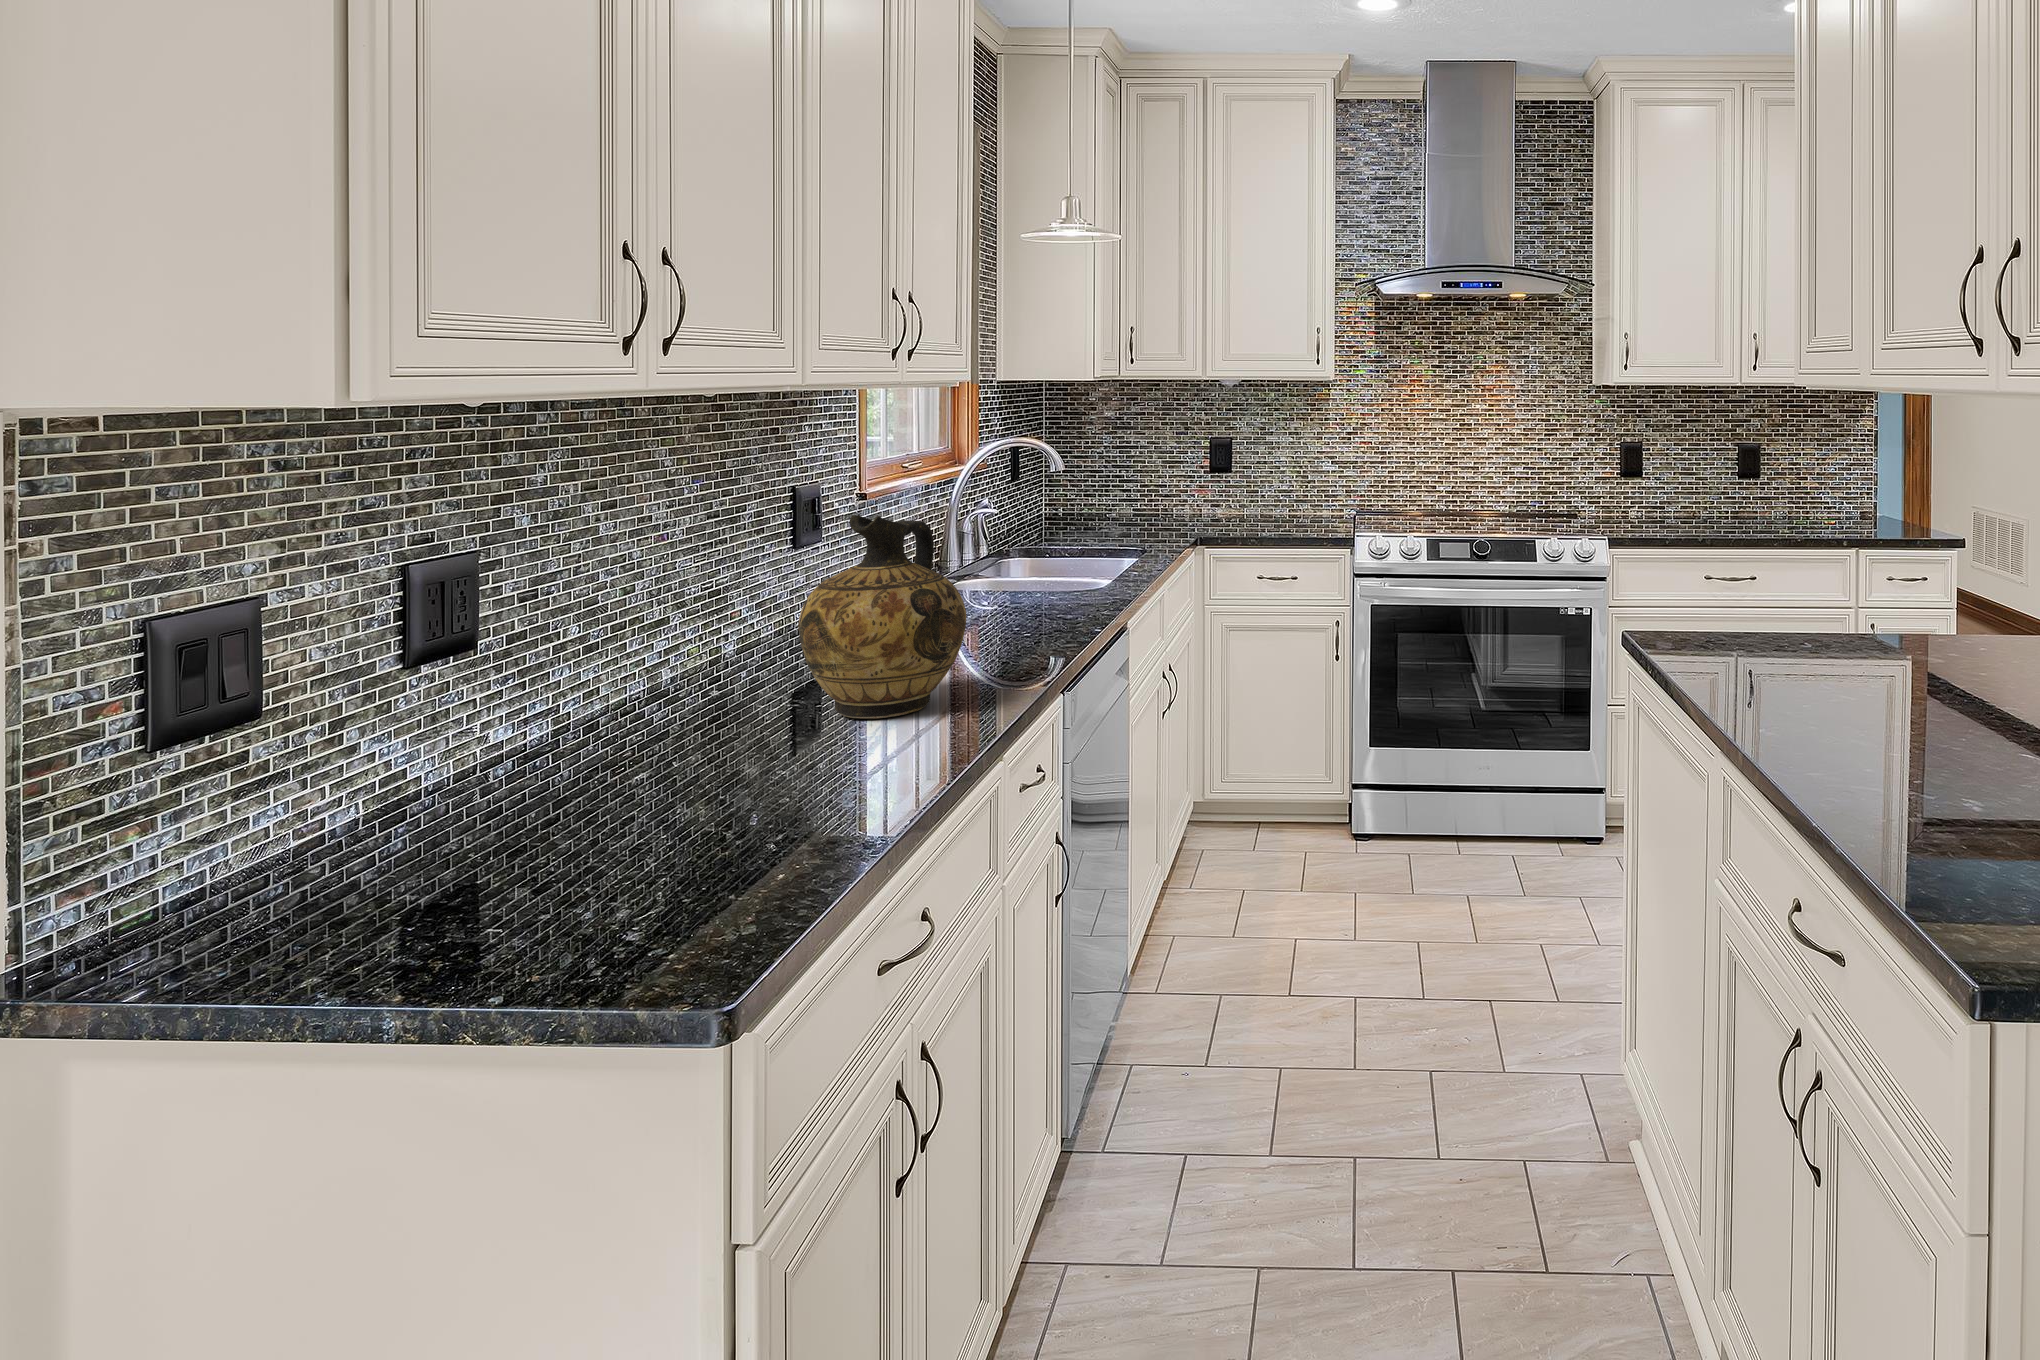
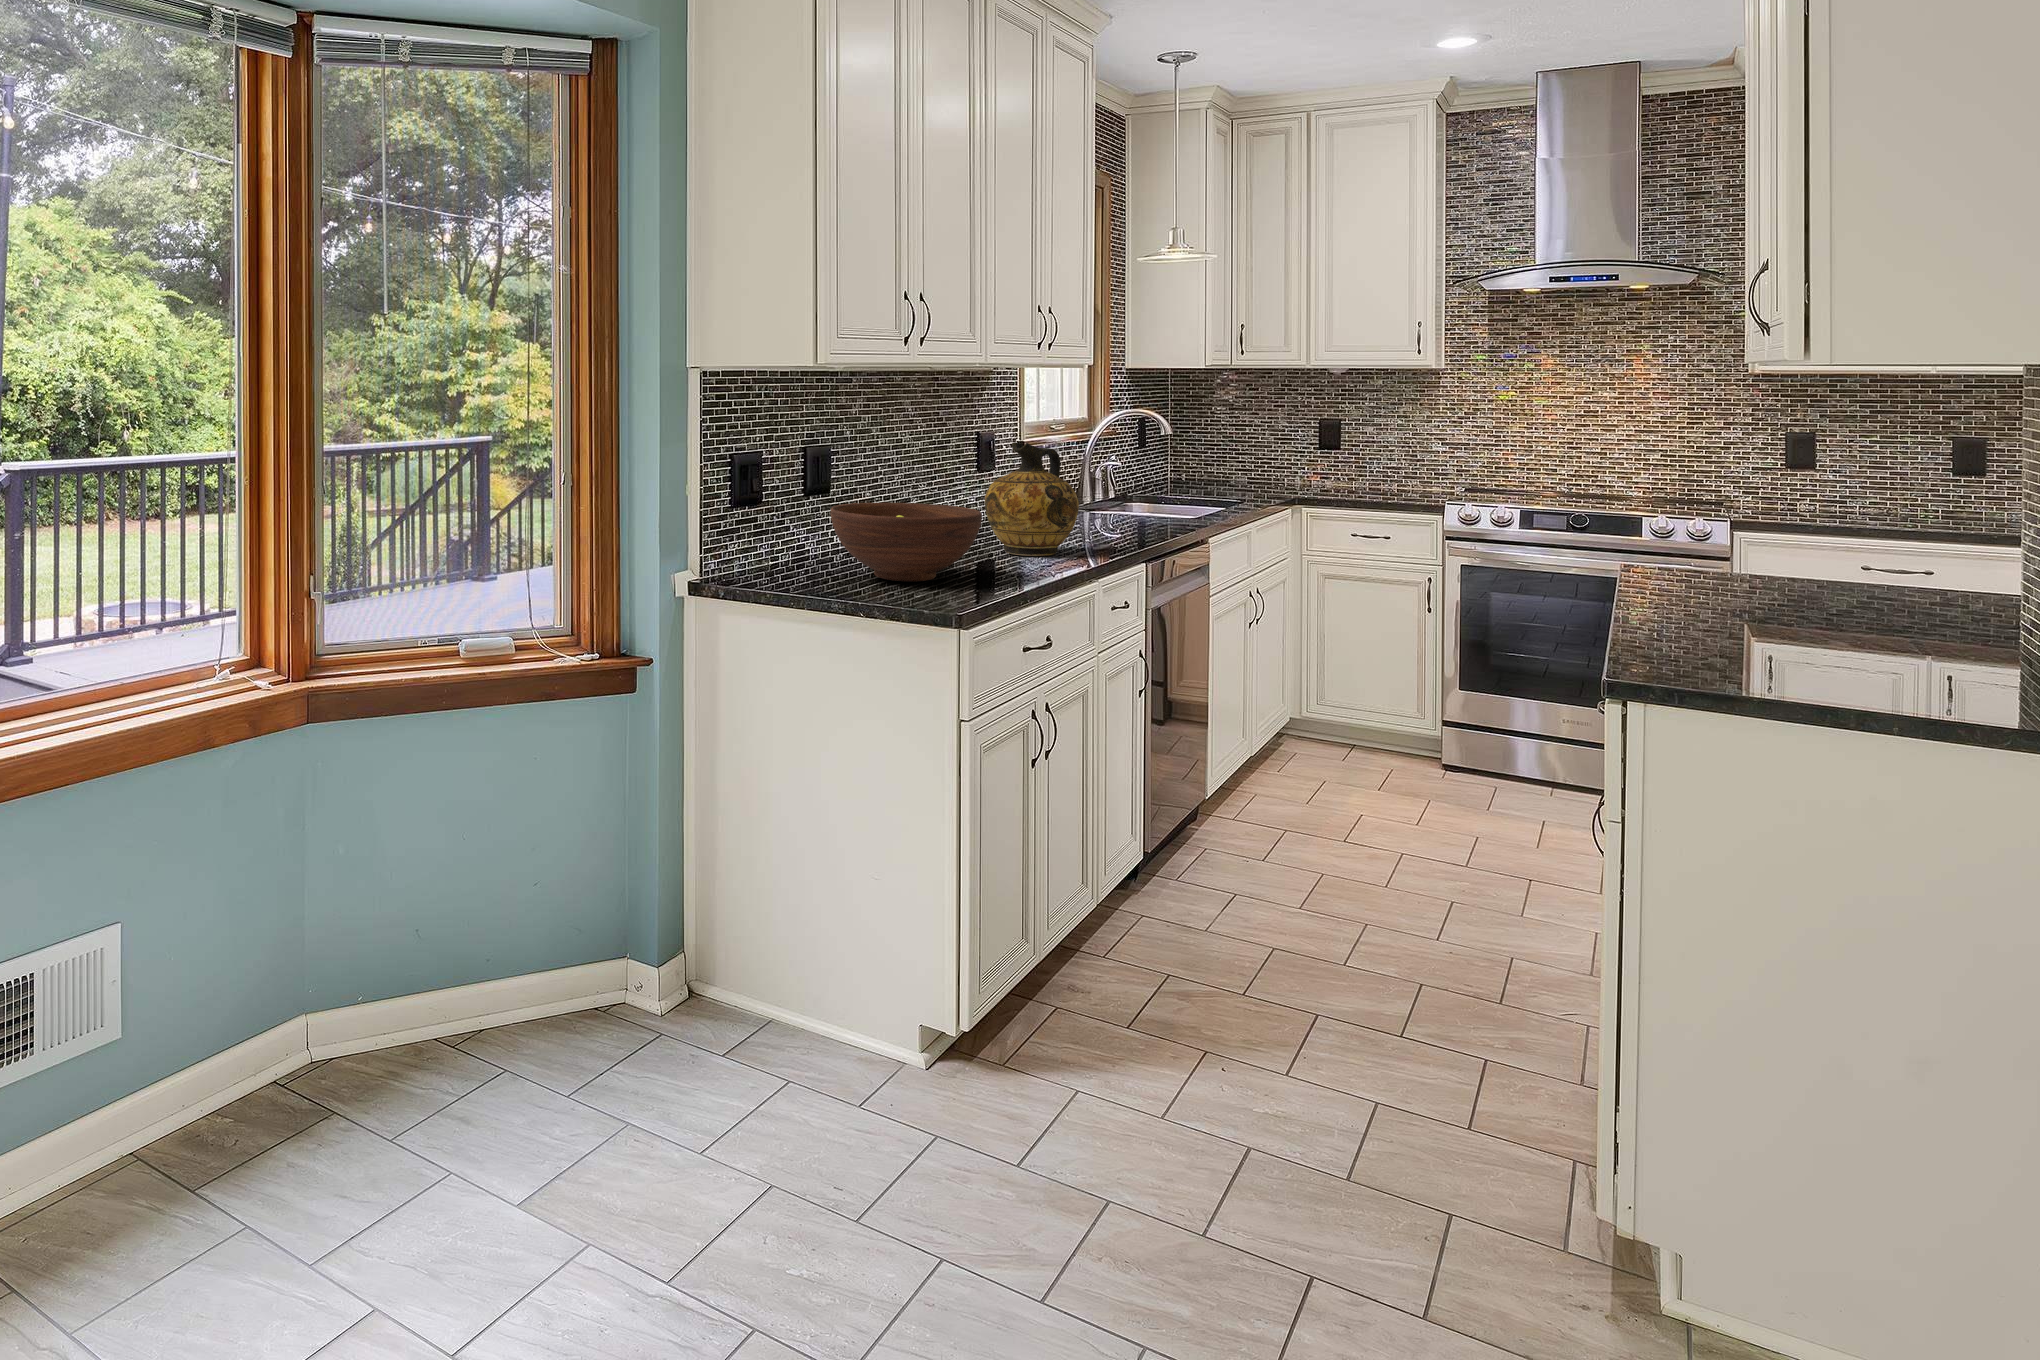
fruit bowl: none [412,664,789,869] -> present [830,503,982,582]

